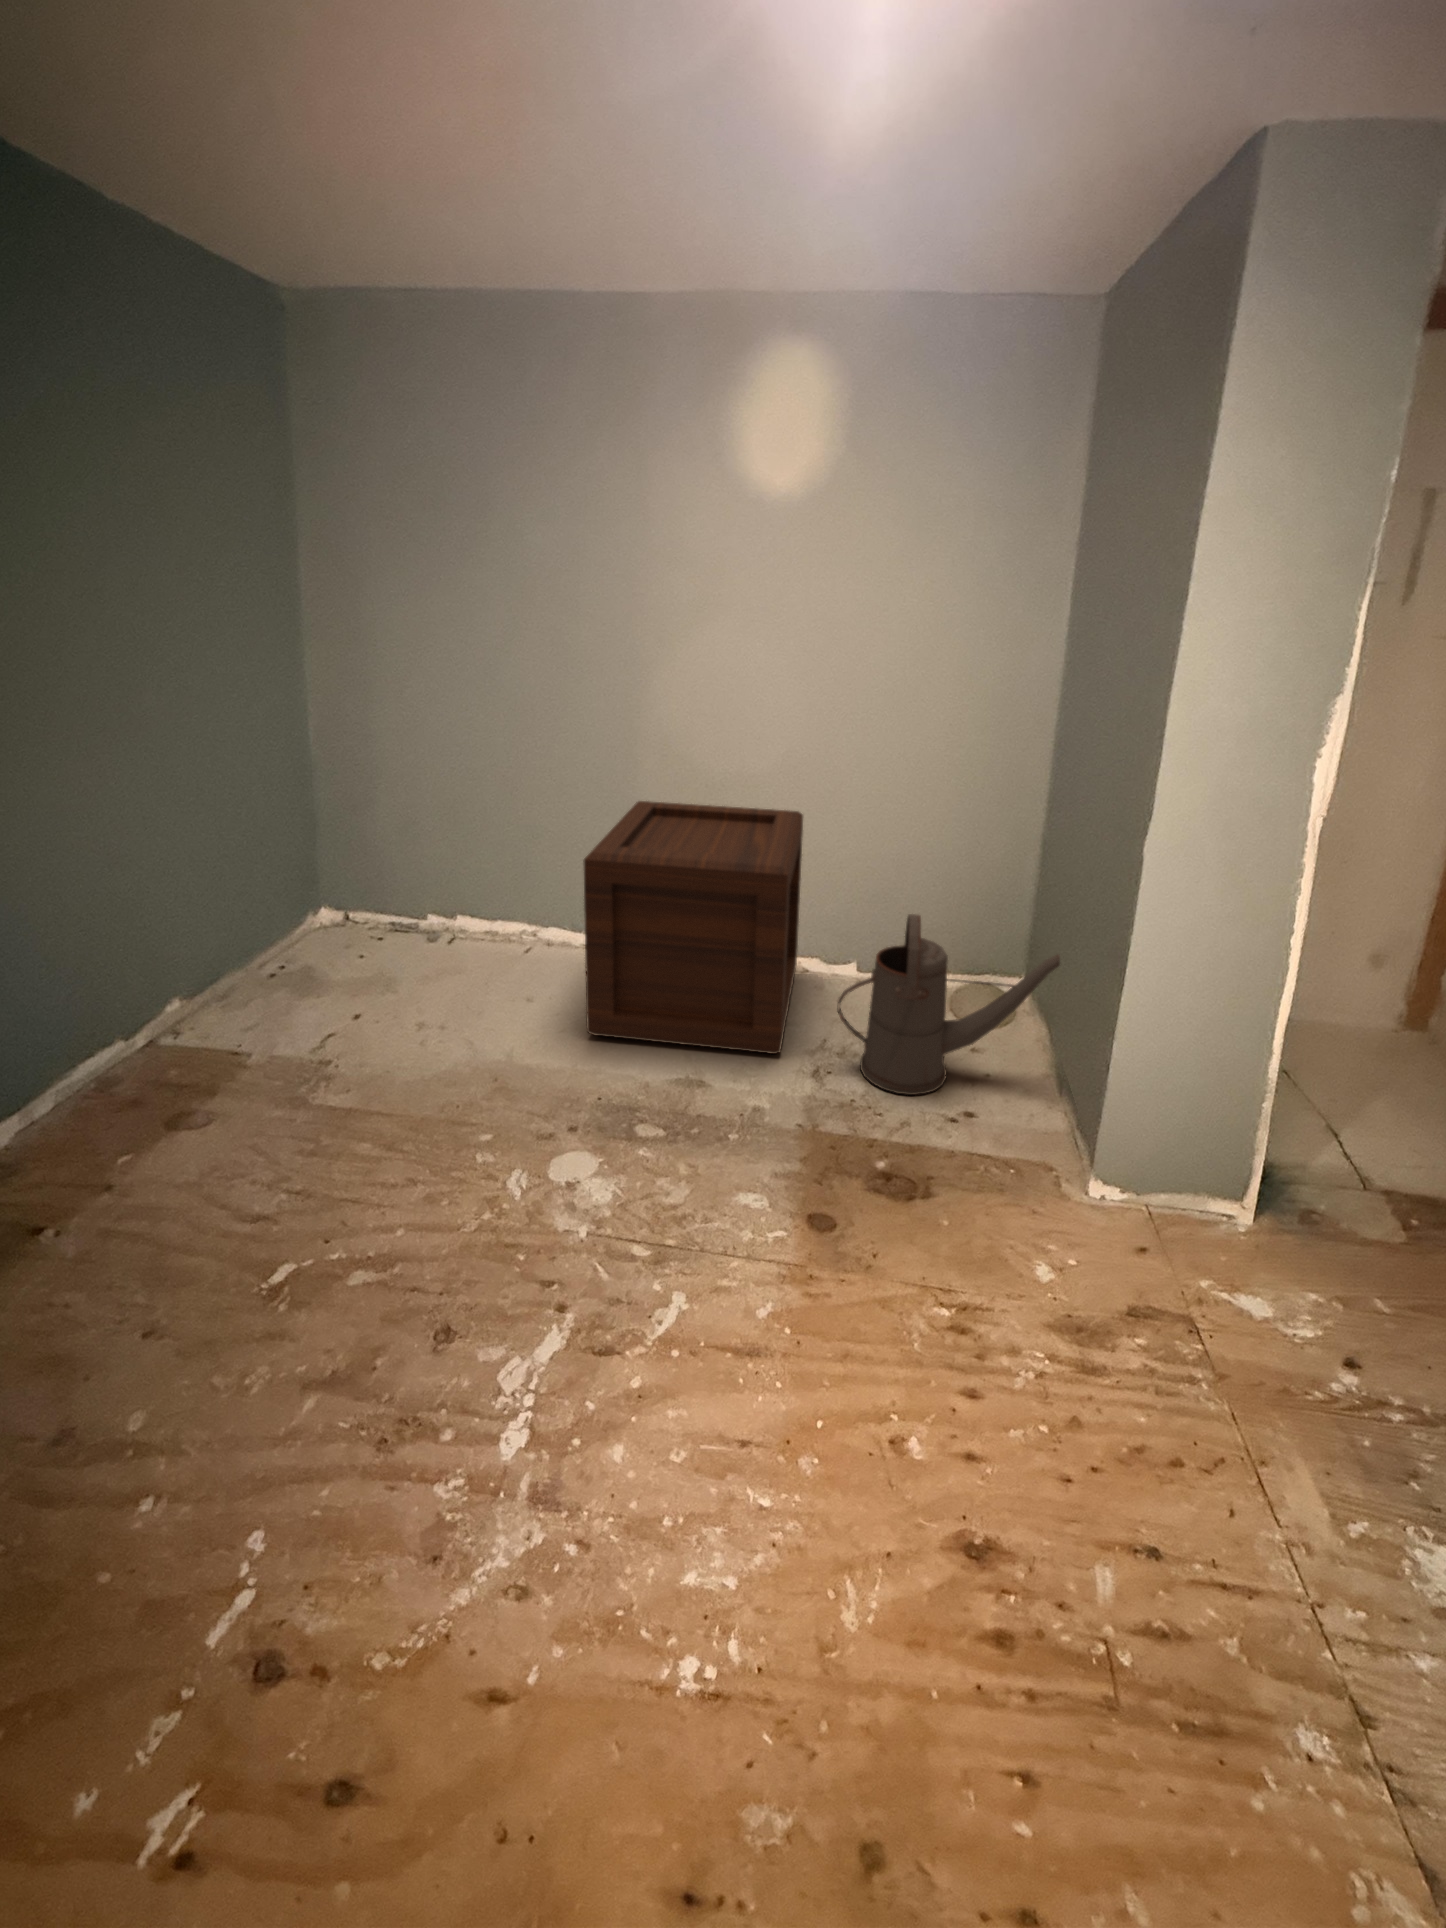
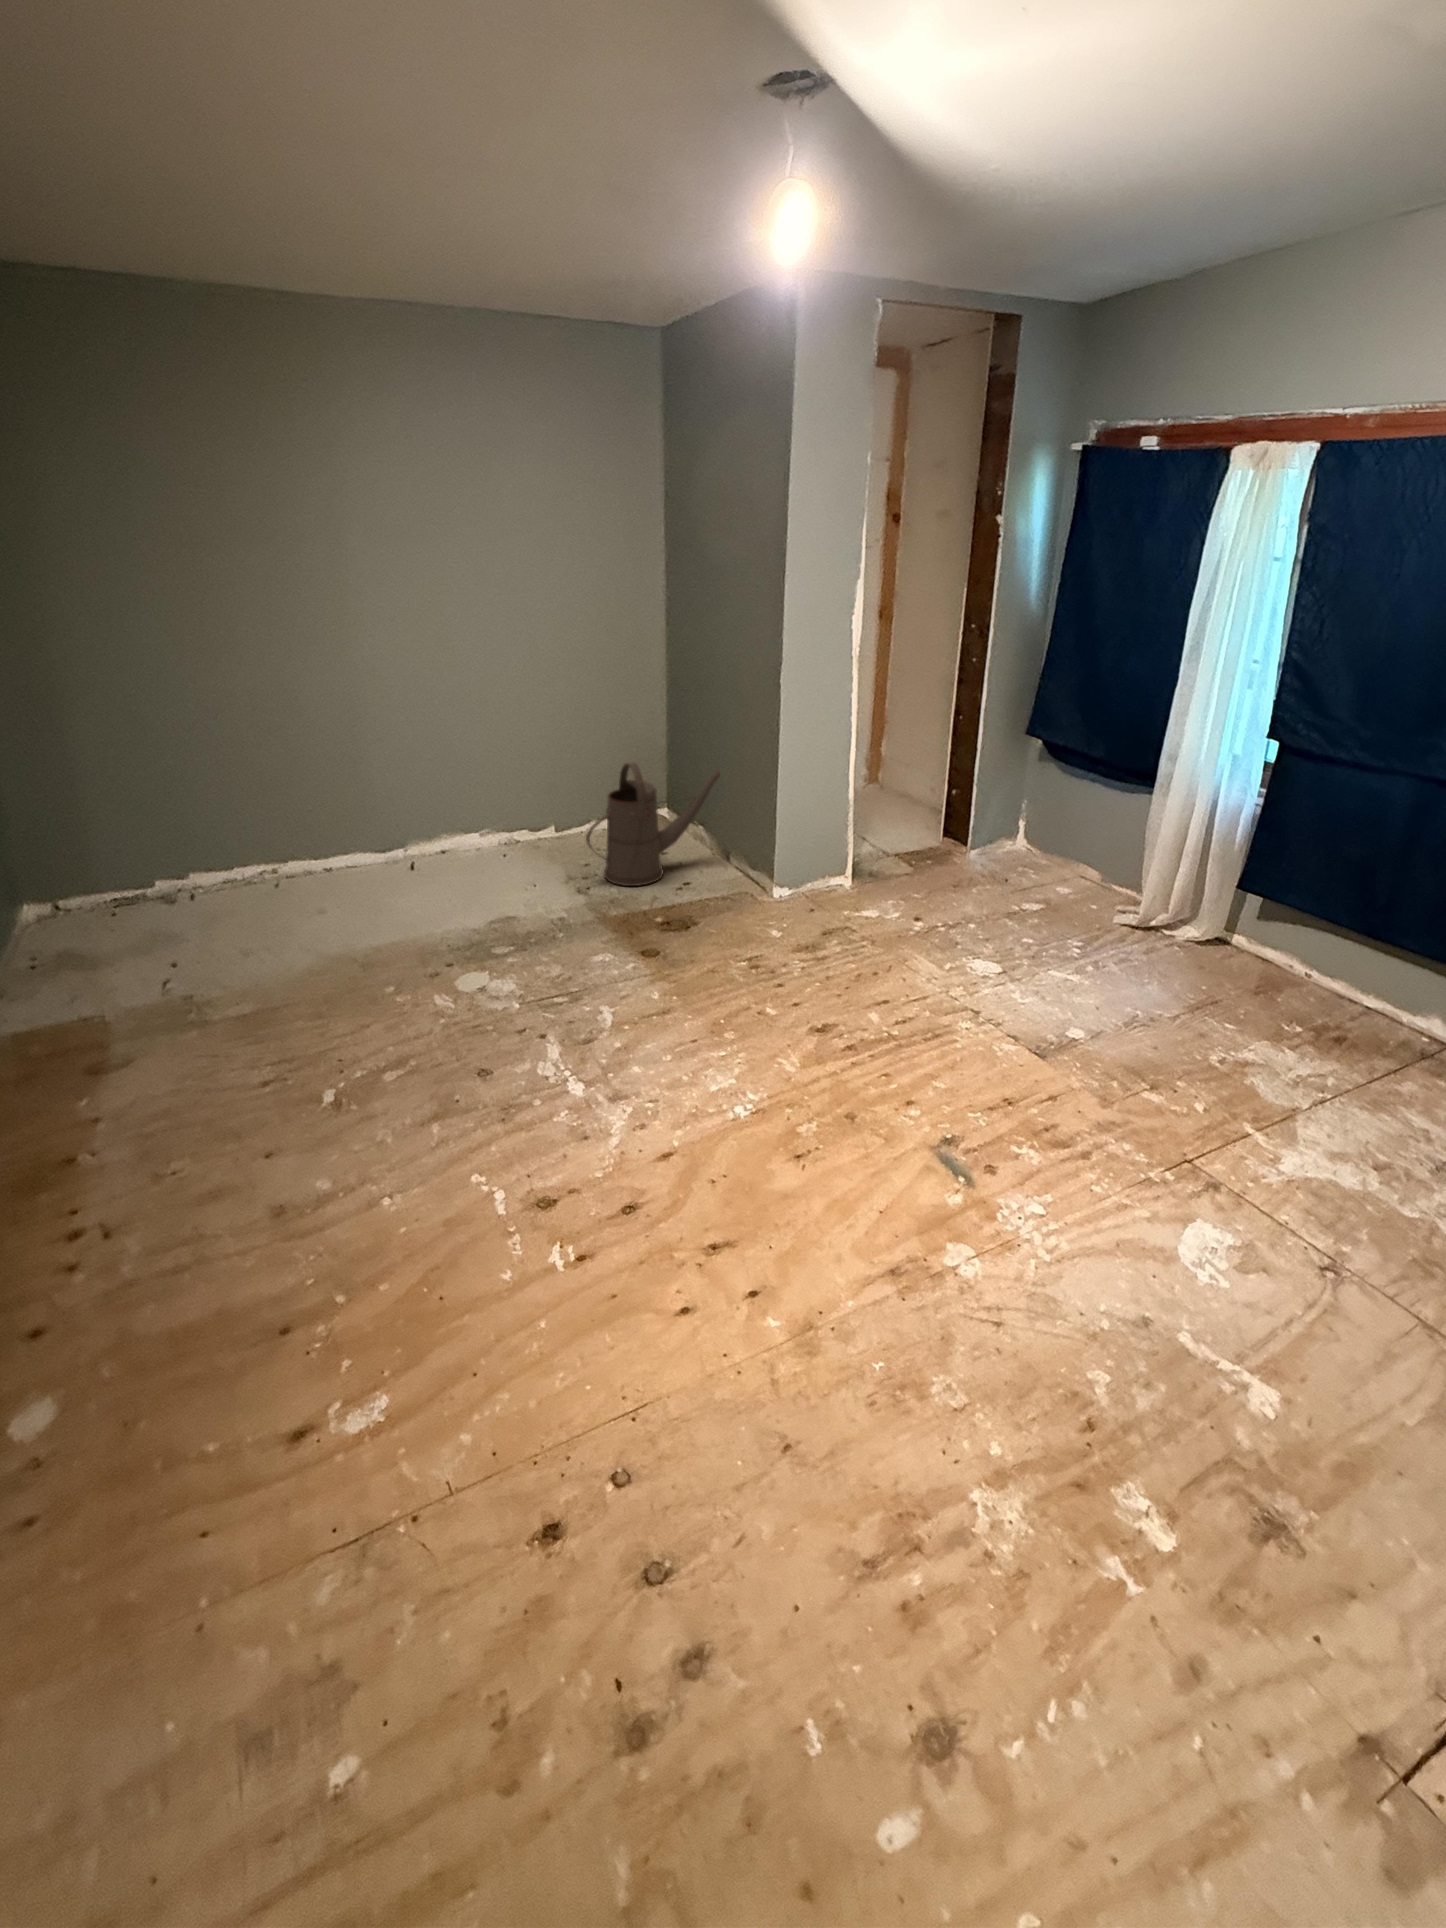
wooden crate: present [583,801,803,1054] -> none [361,716,551,916]

